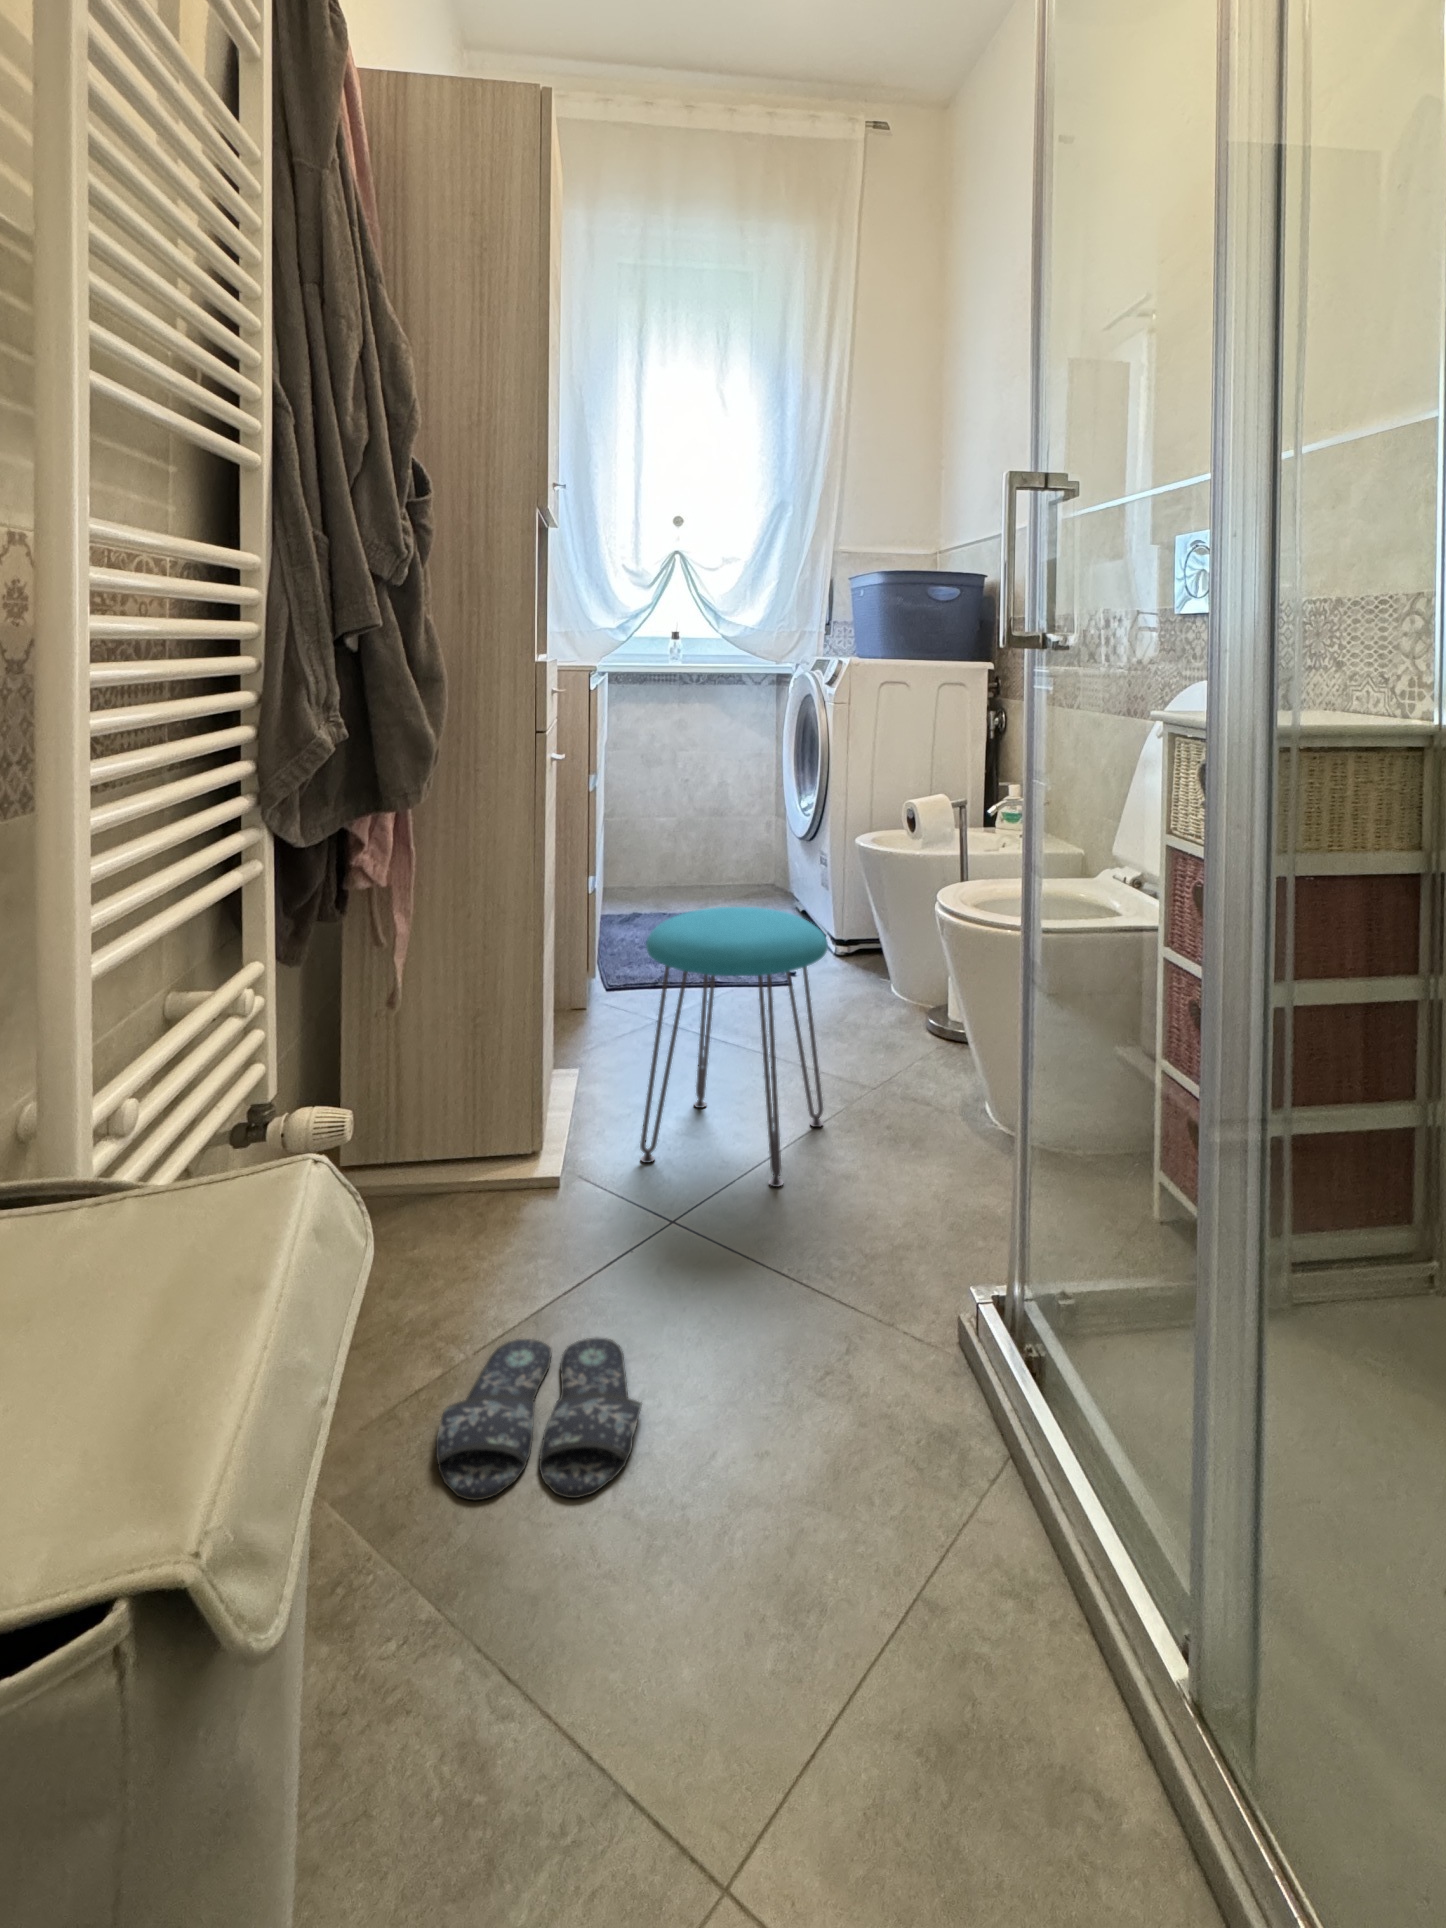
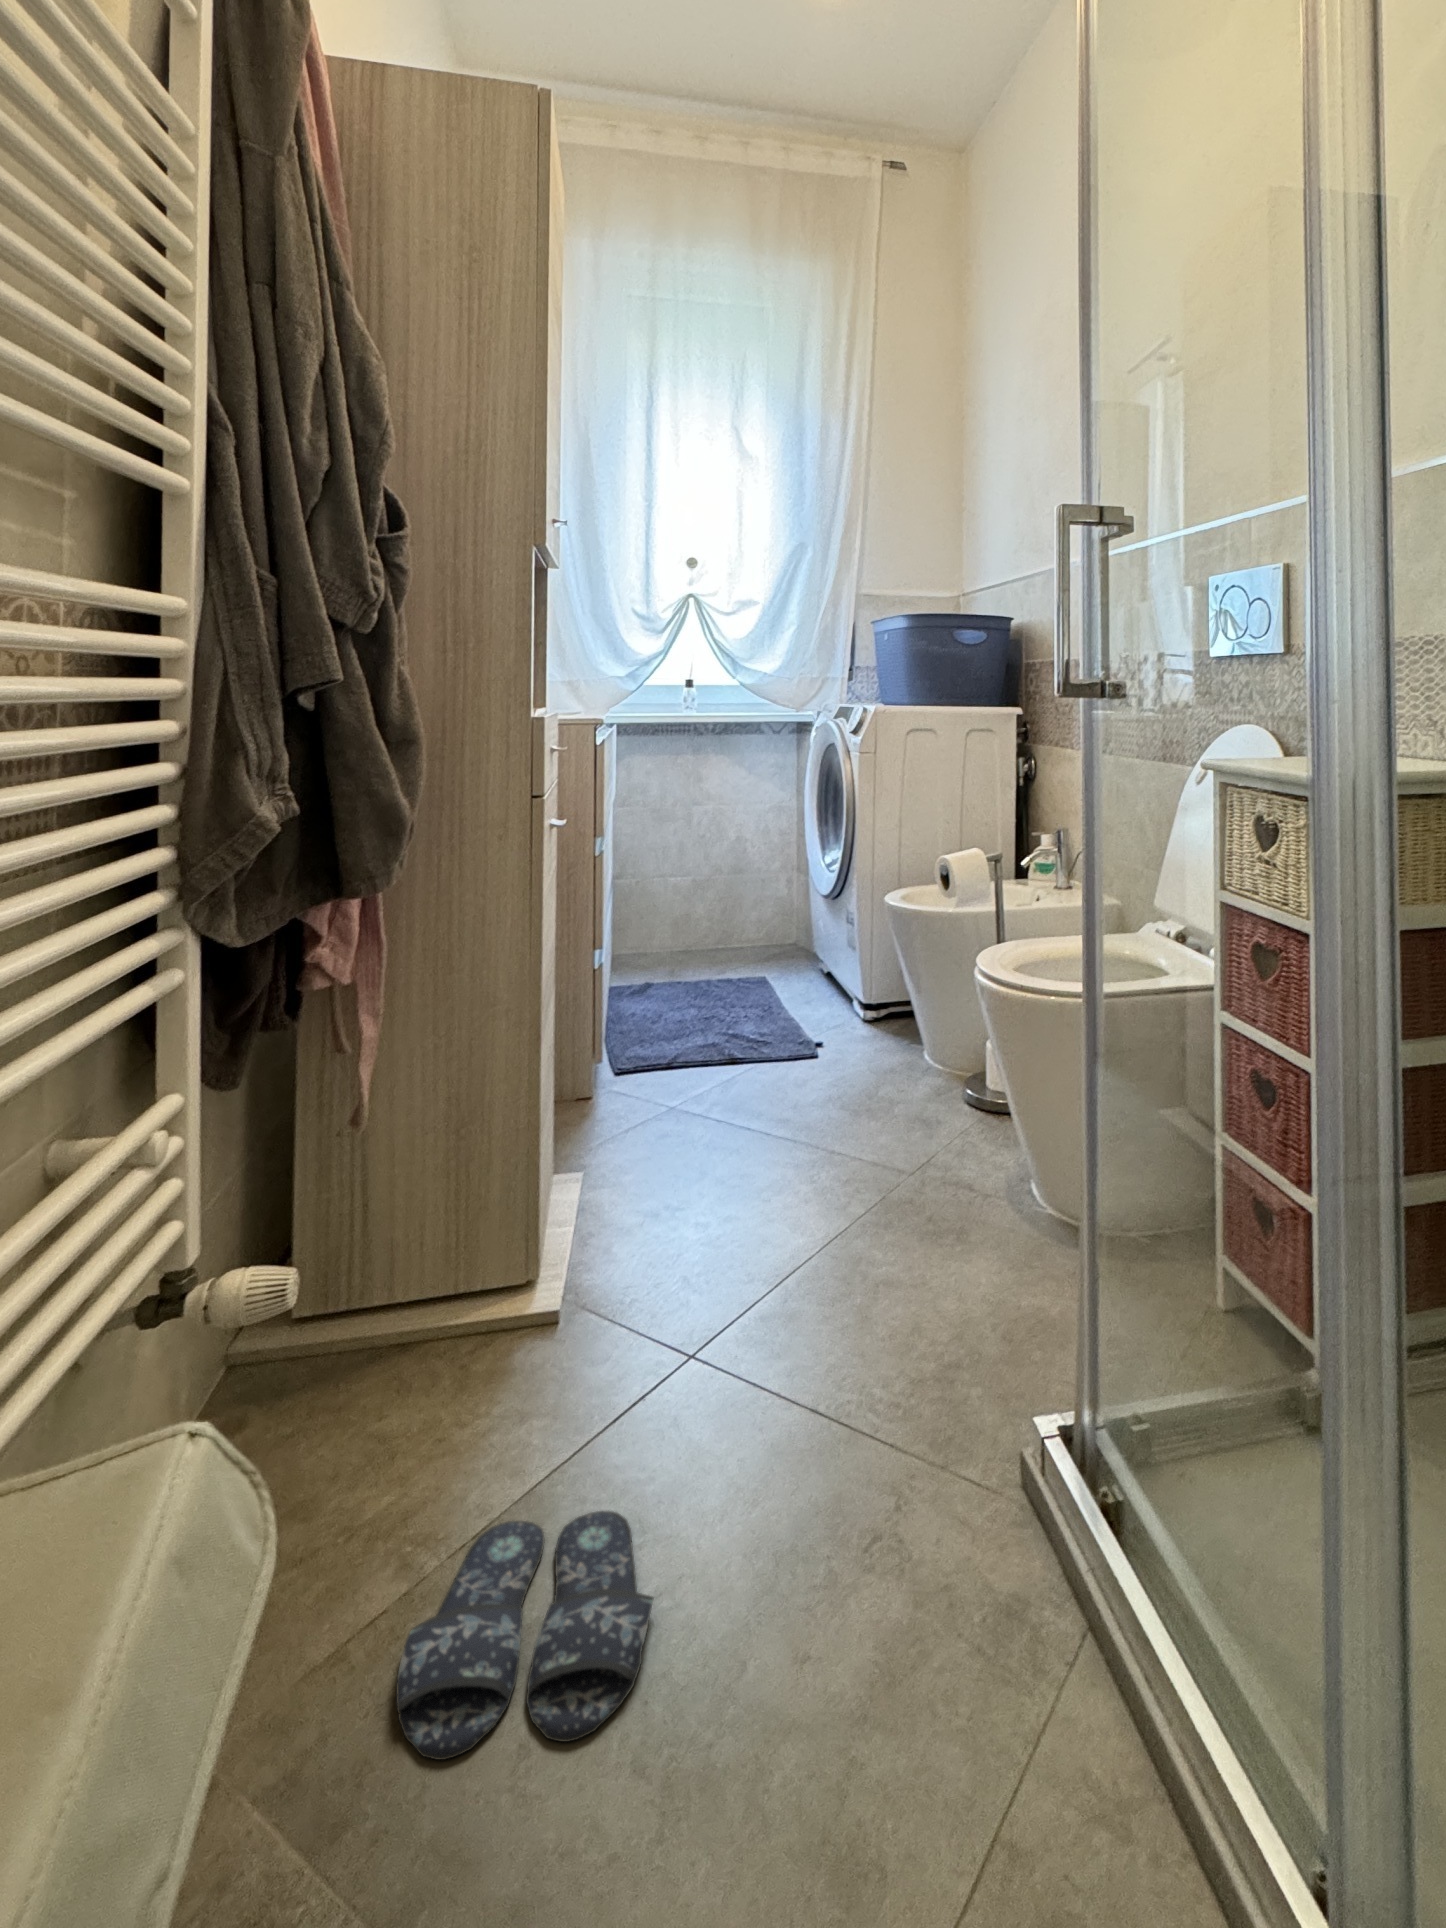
stool: present [640,907,828,1187] -> none [650,980,857,1297]

